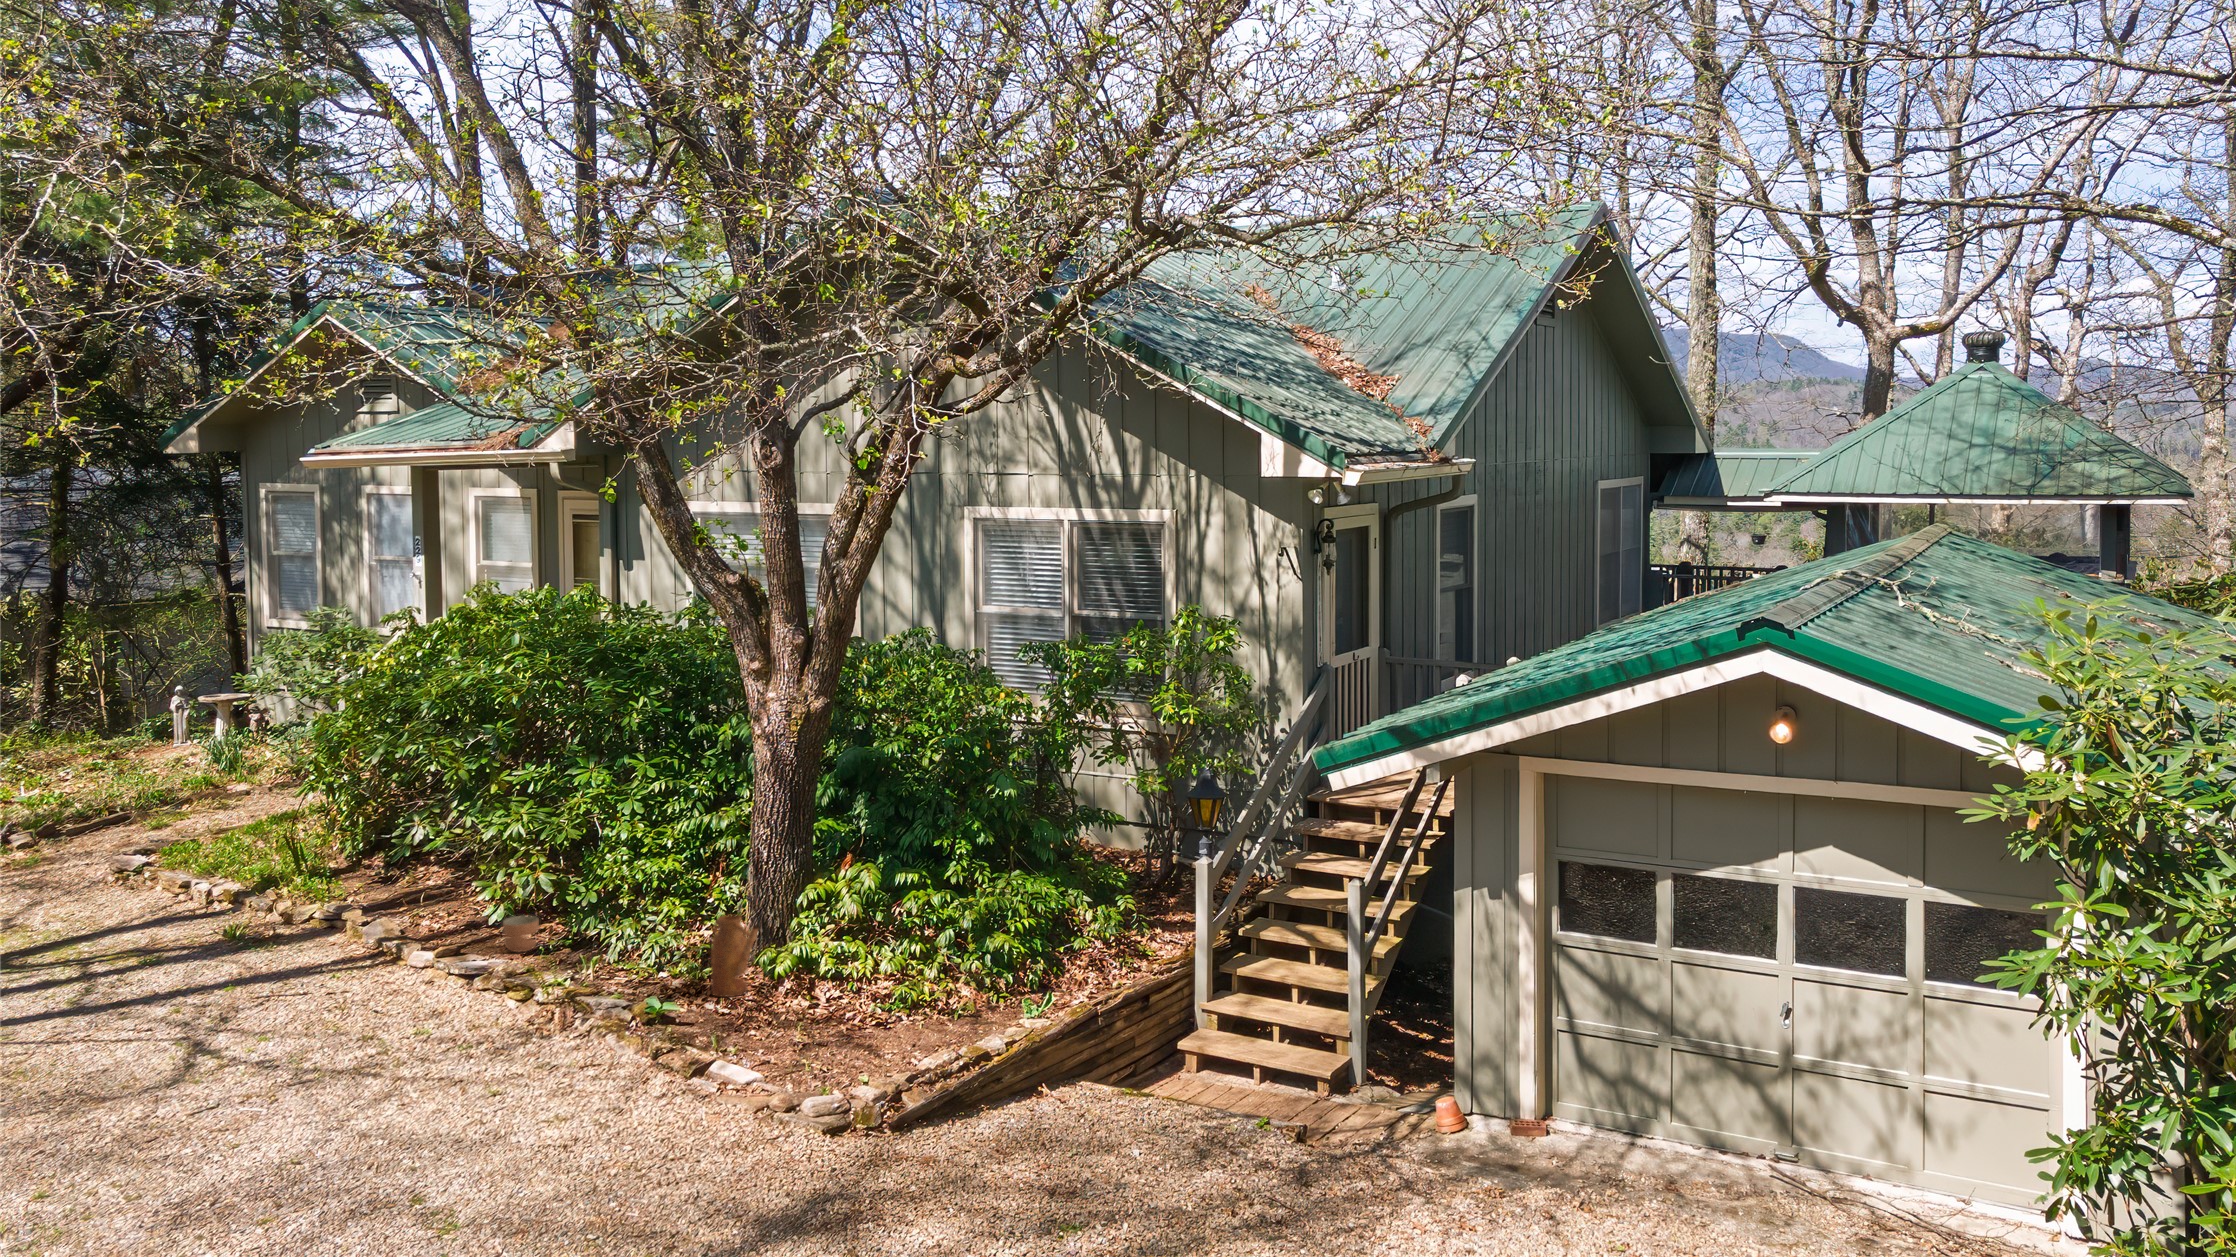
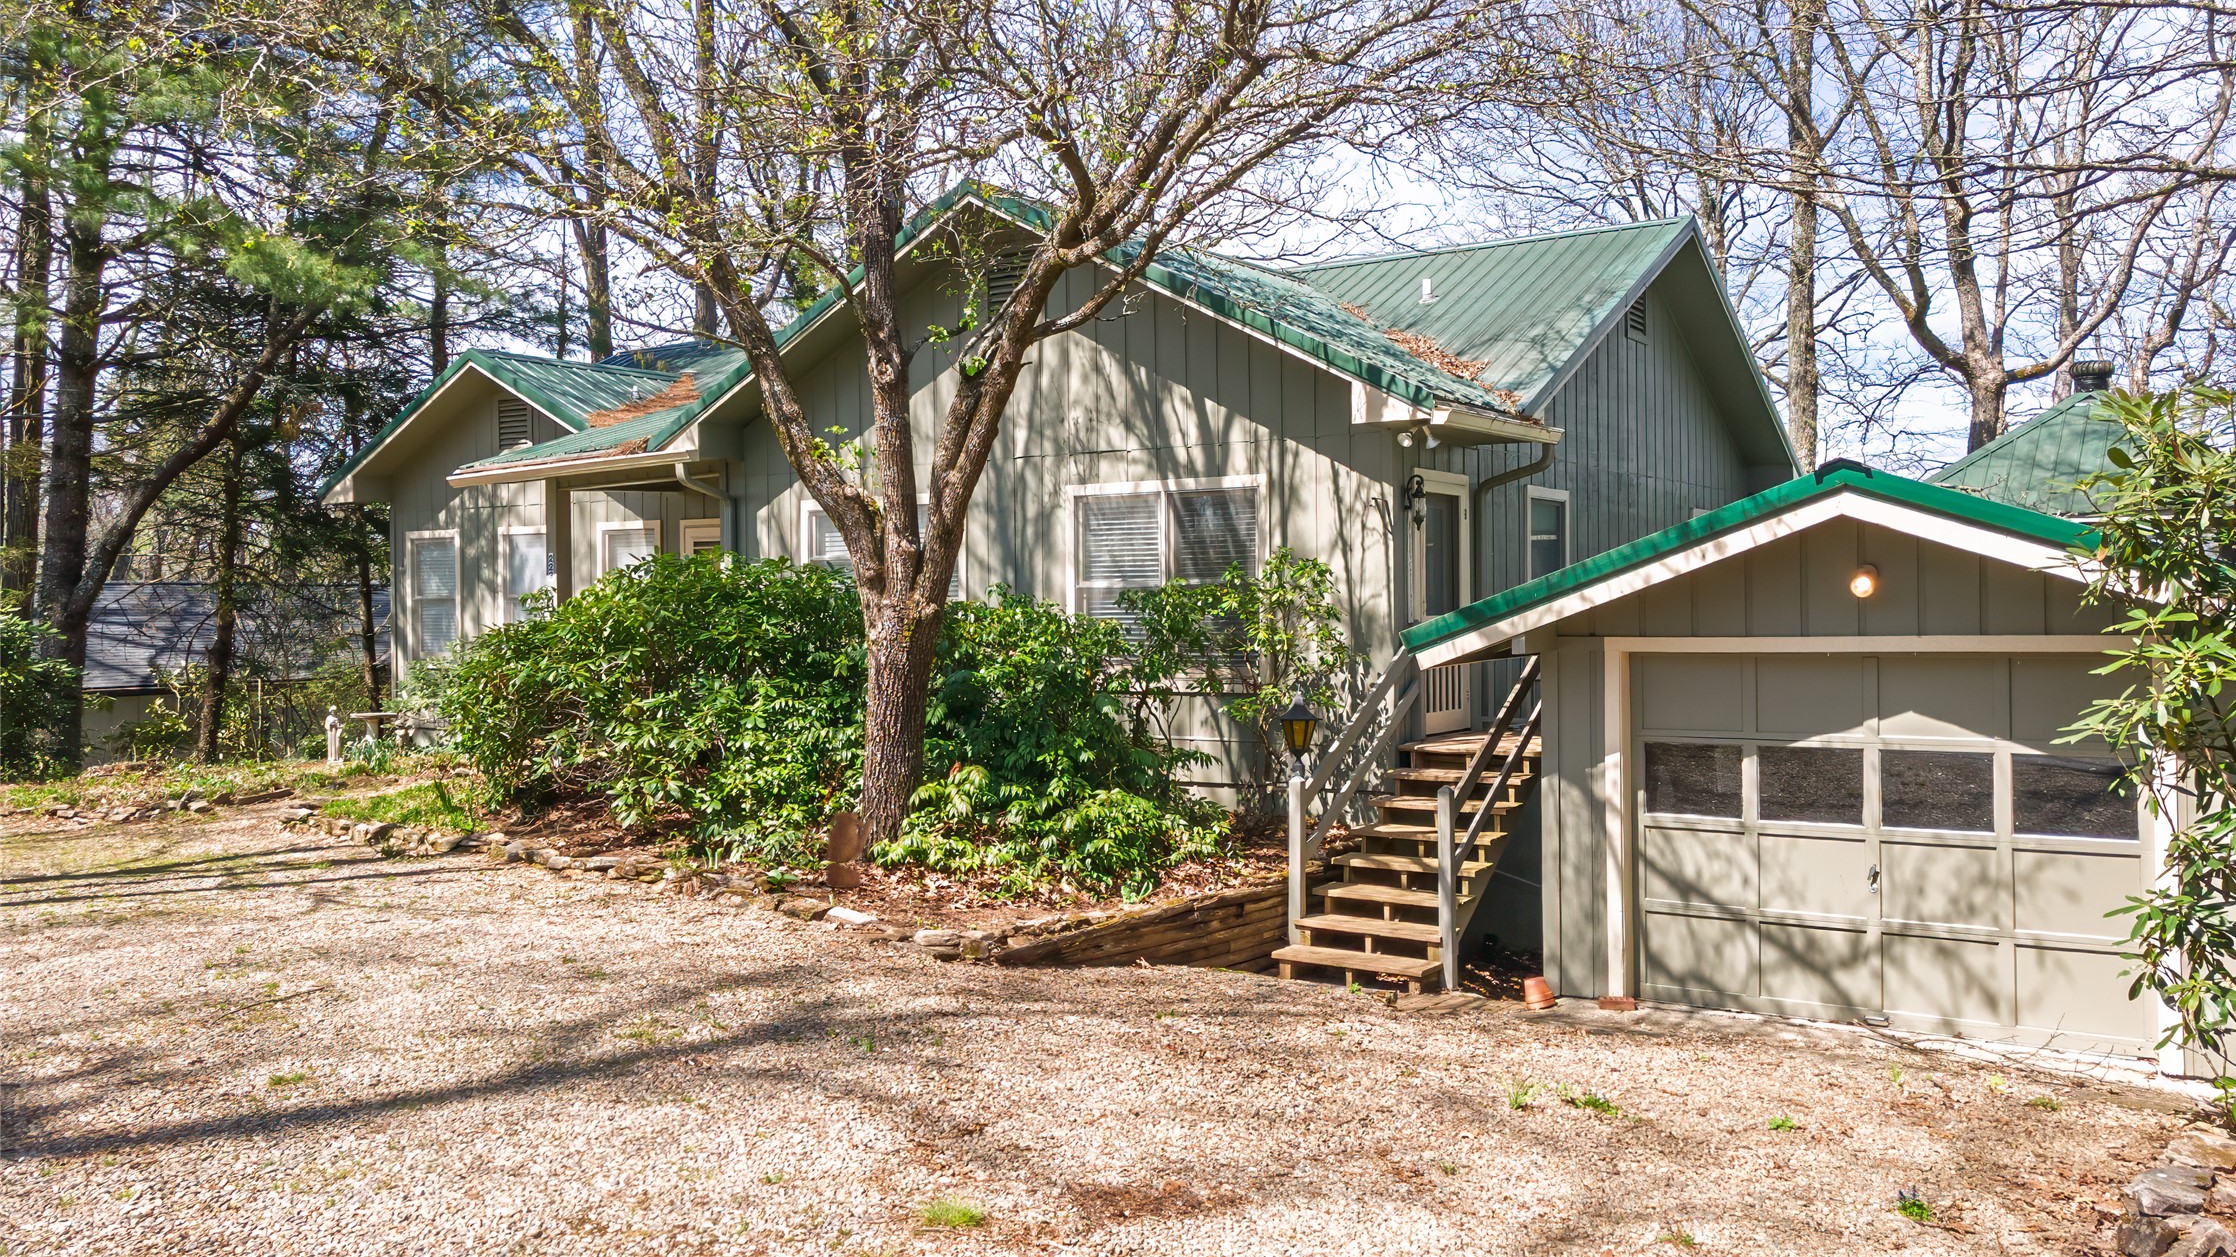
planter: present [503,915,539,953] -> none [630,827,664,859]

